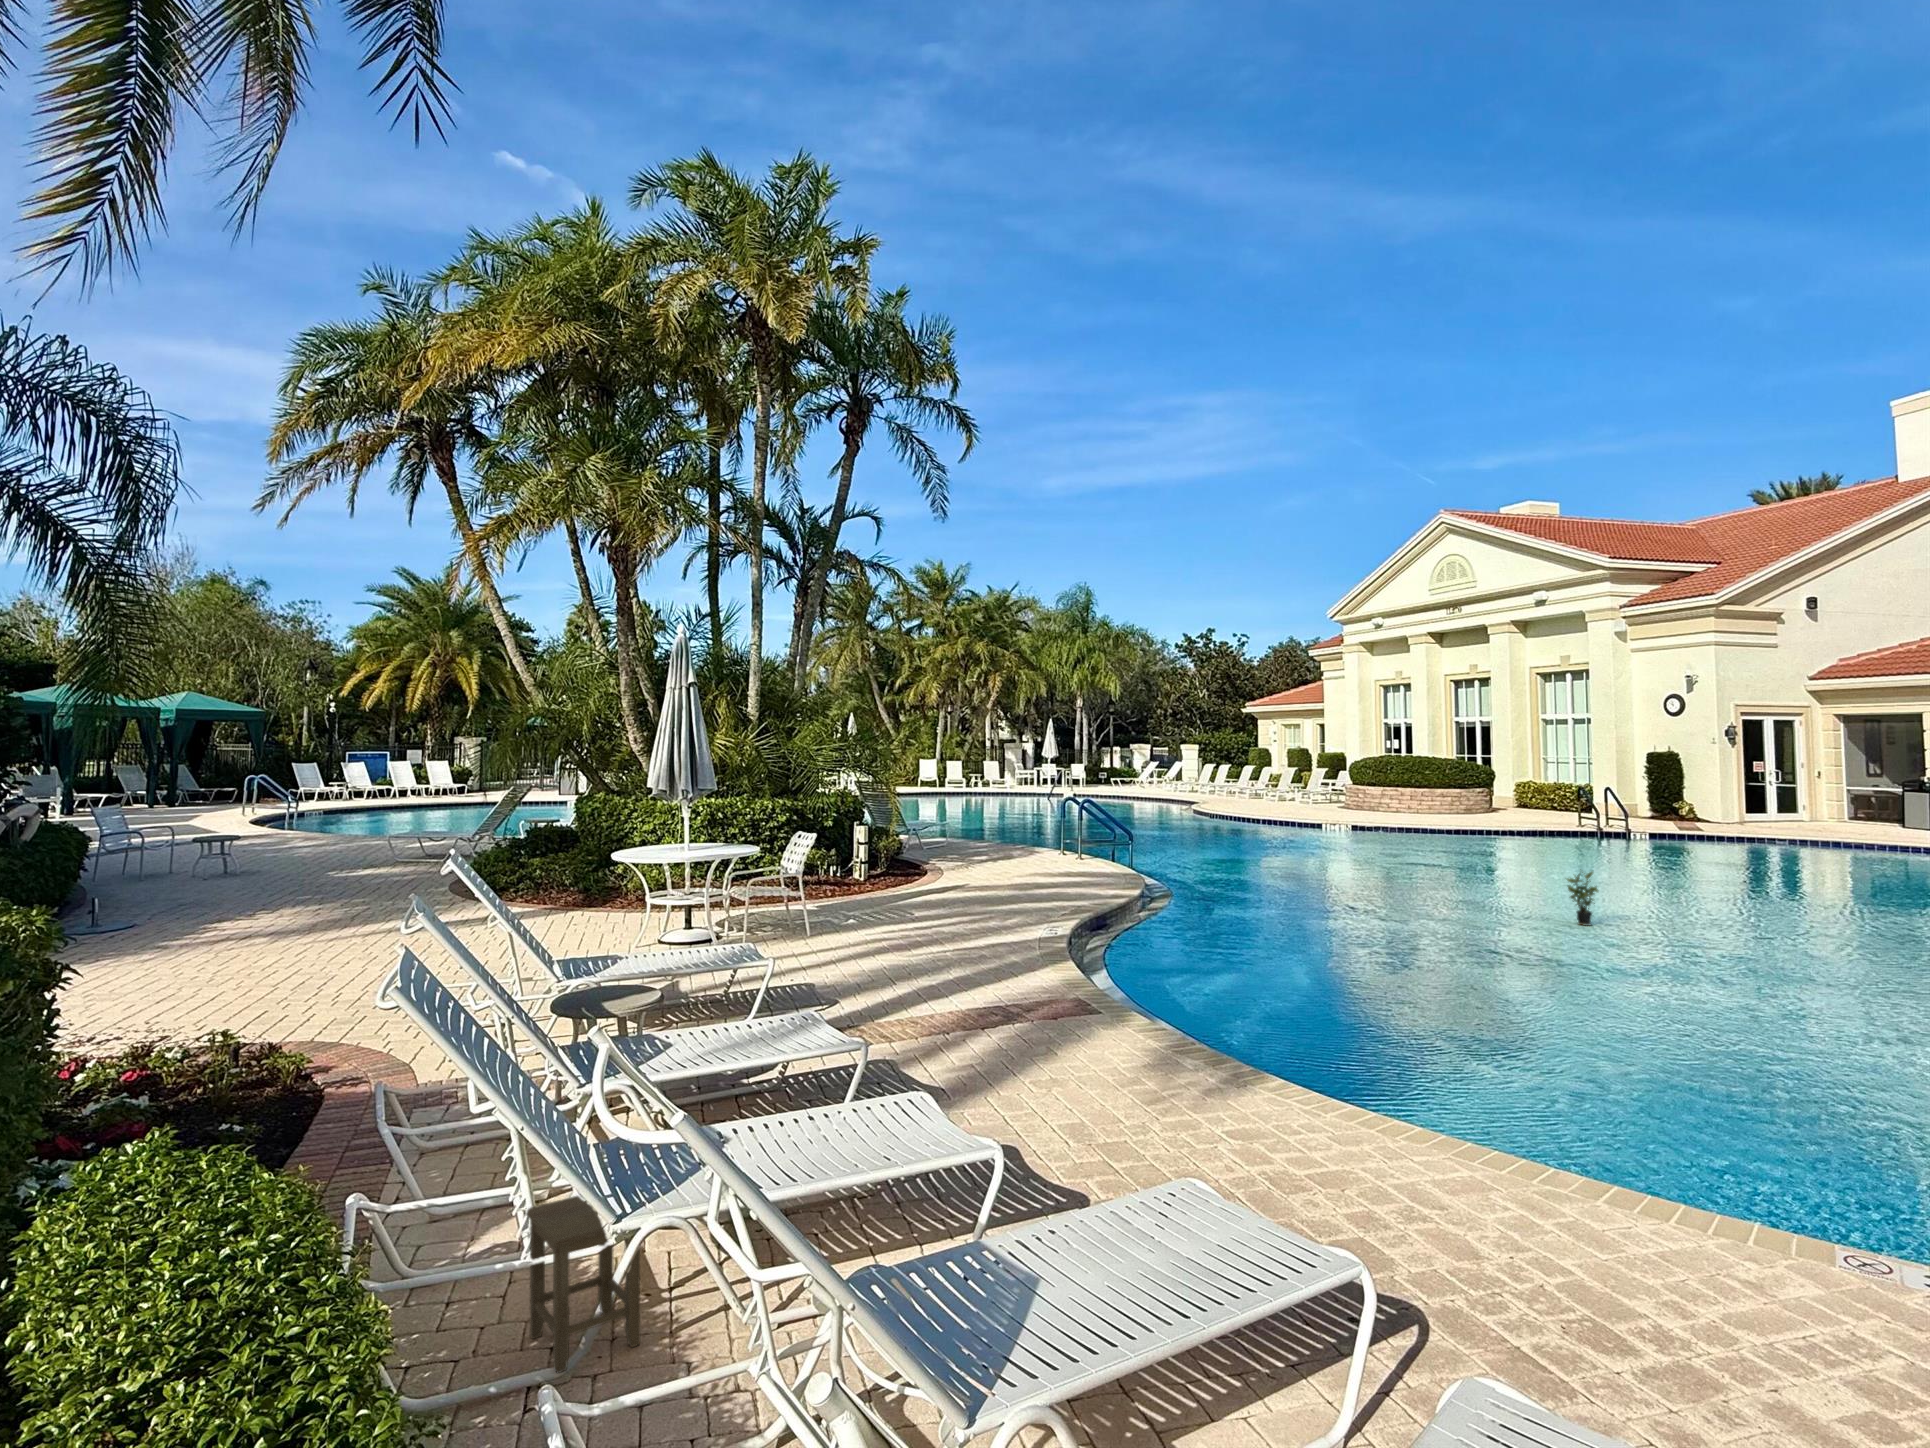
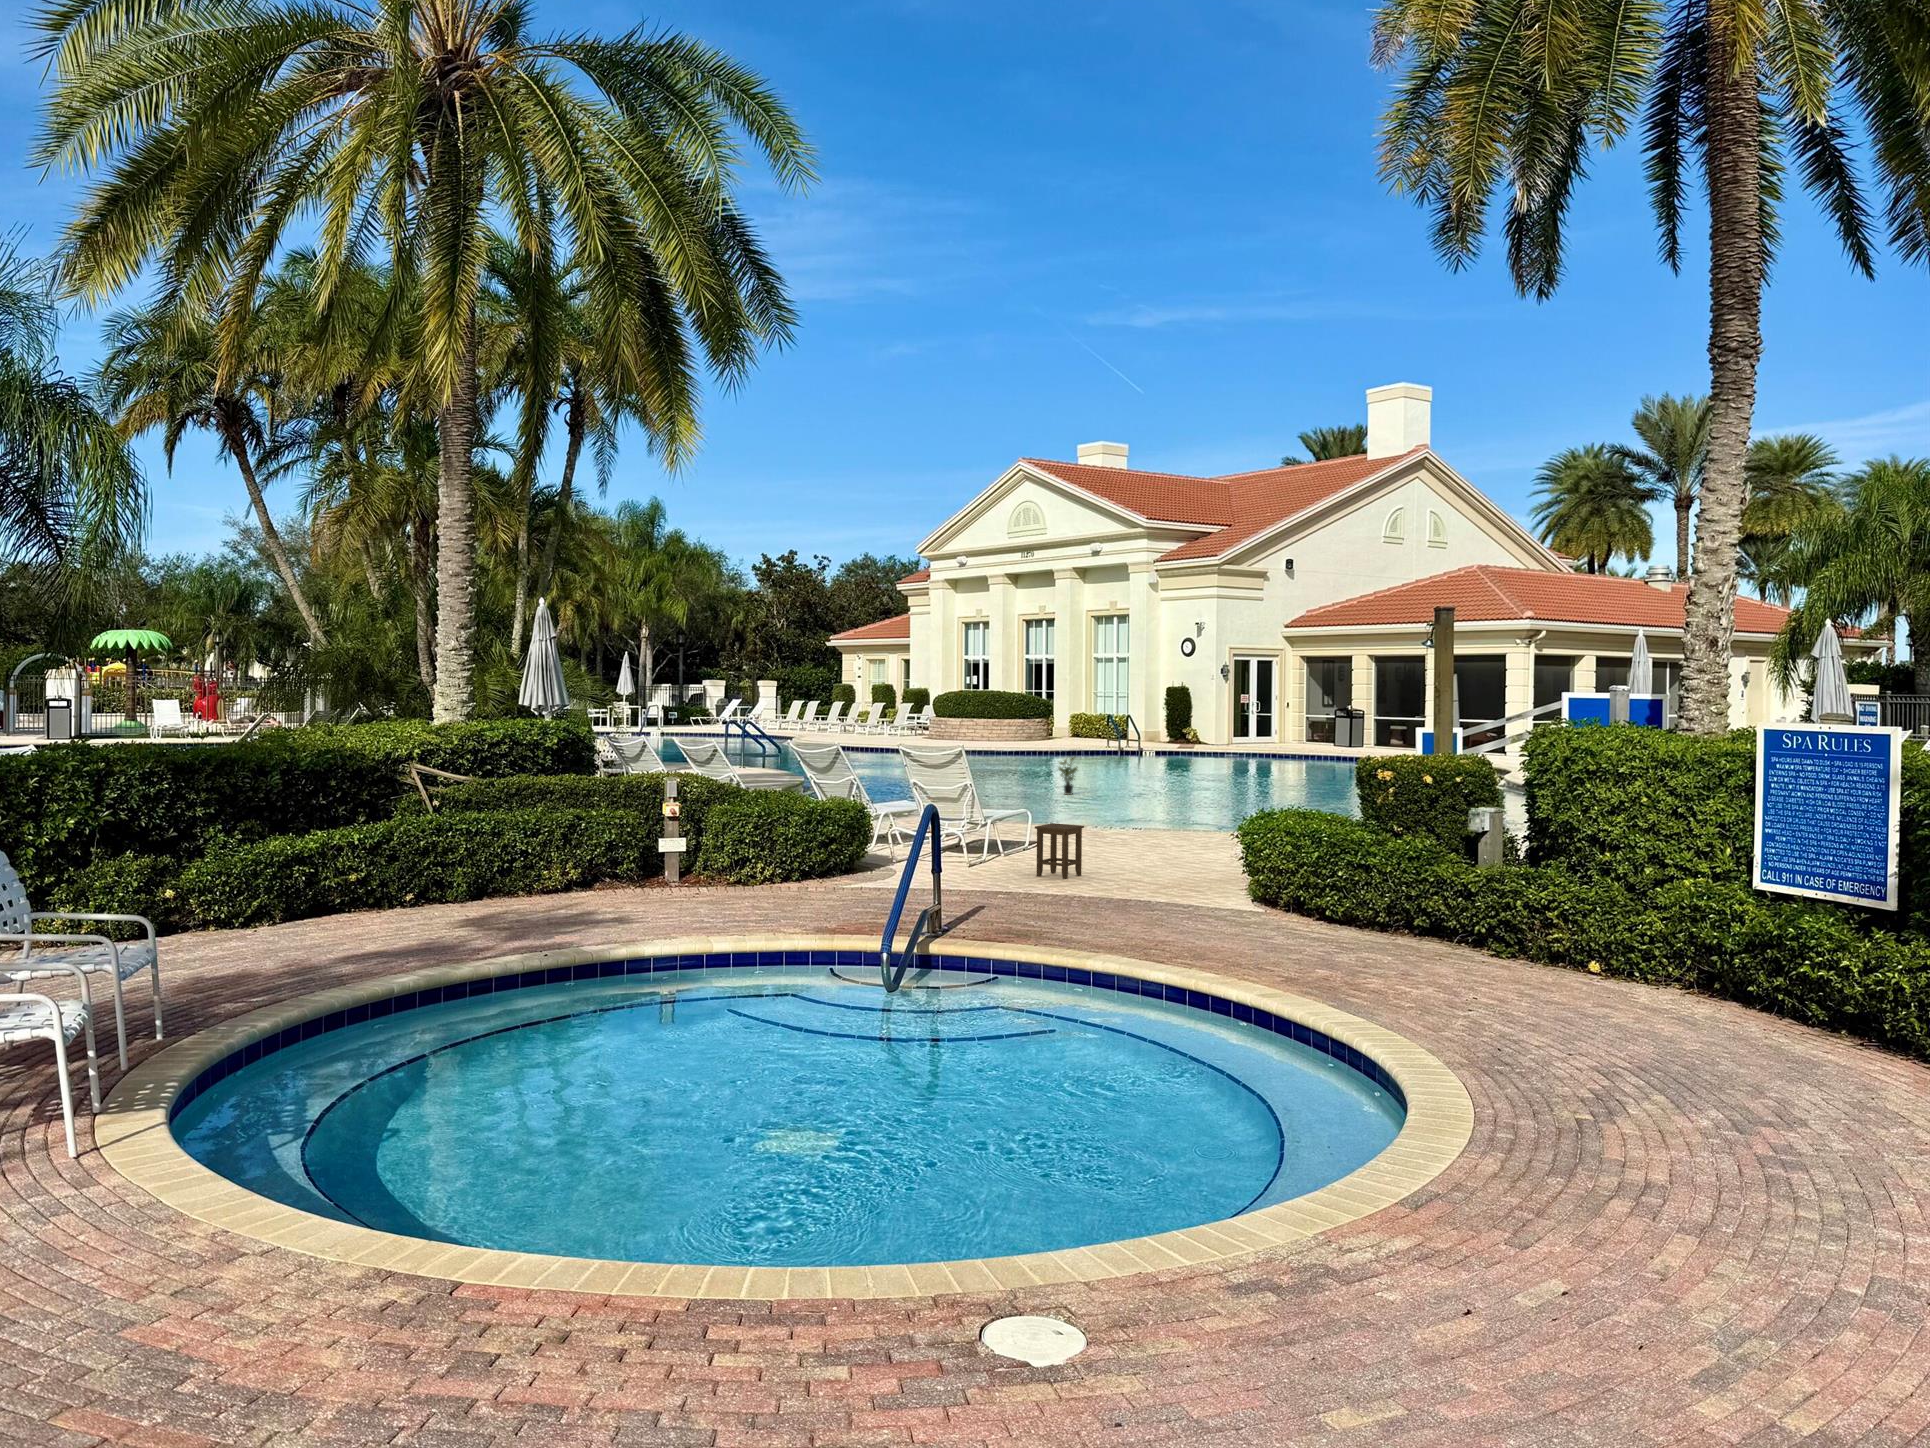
stool: present [526,1196,640,1373] -> present [1035,823,1084,879]

